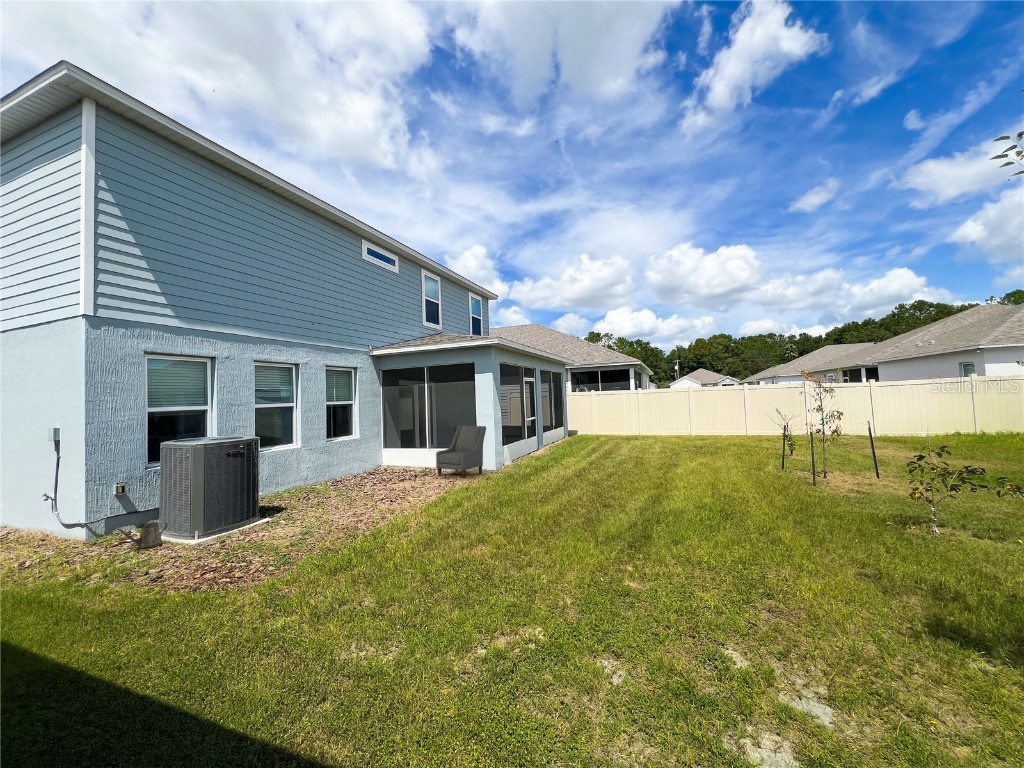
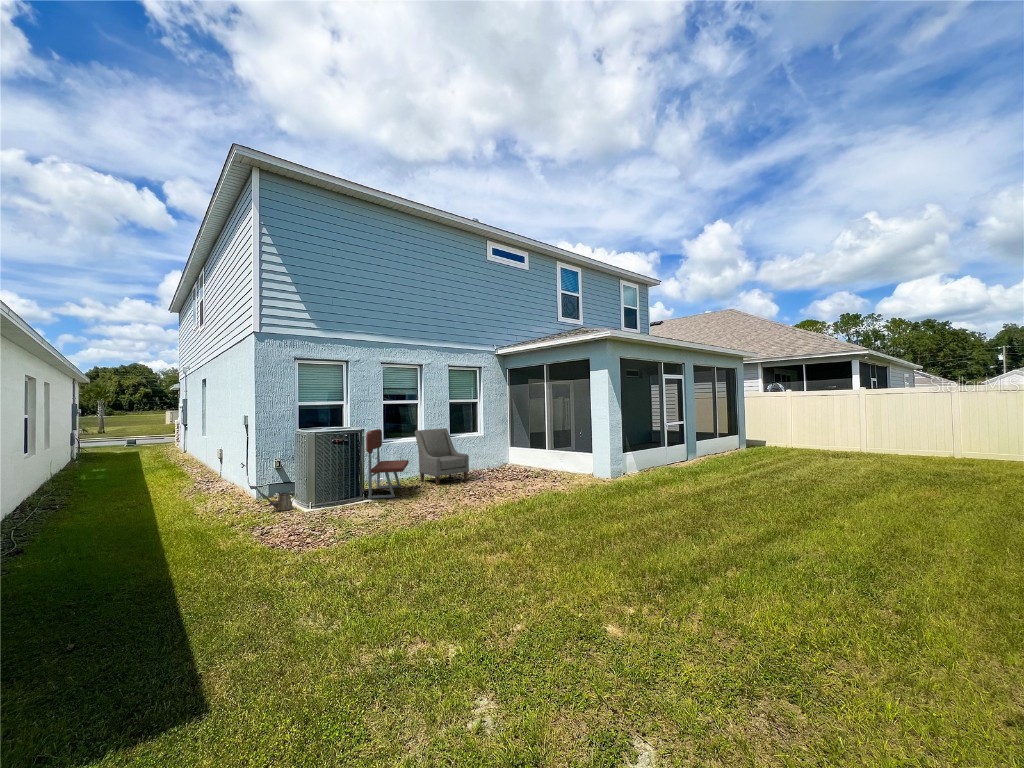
chair: present [436,426,486,478] -> present [415,428,469,485]
bench: none [250,438,304,518] -> present [366,429,409,499]

